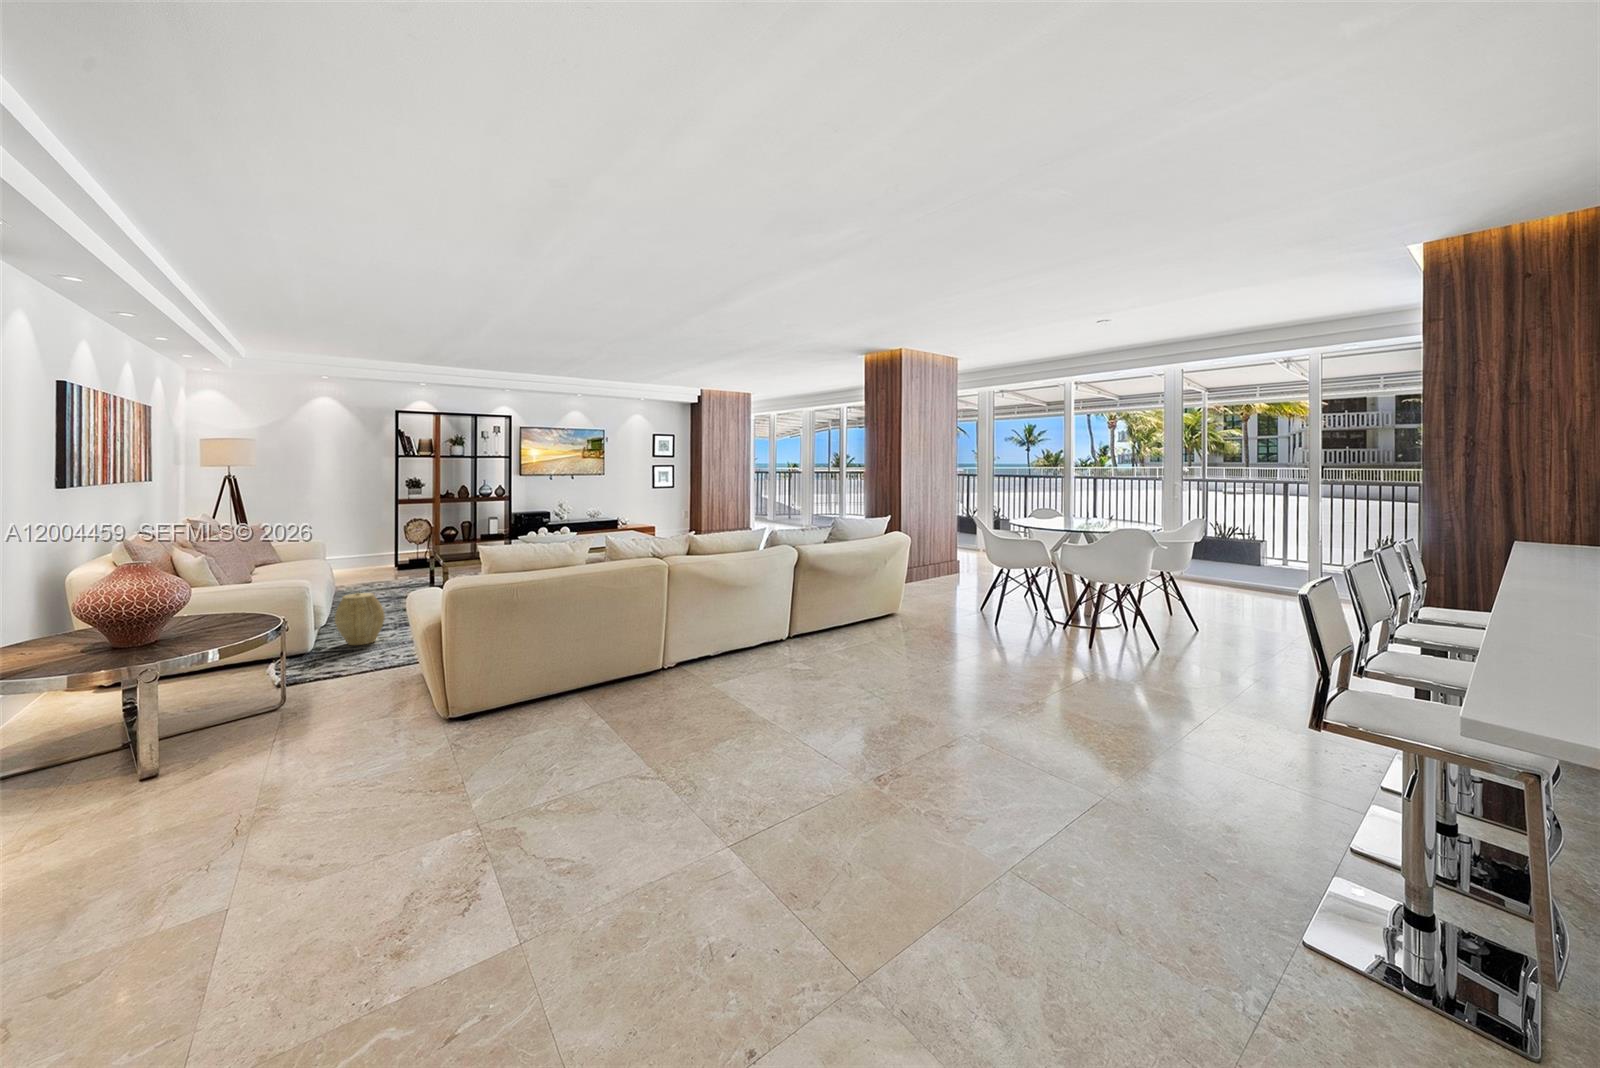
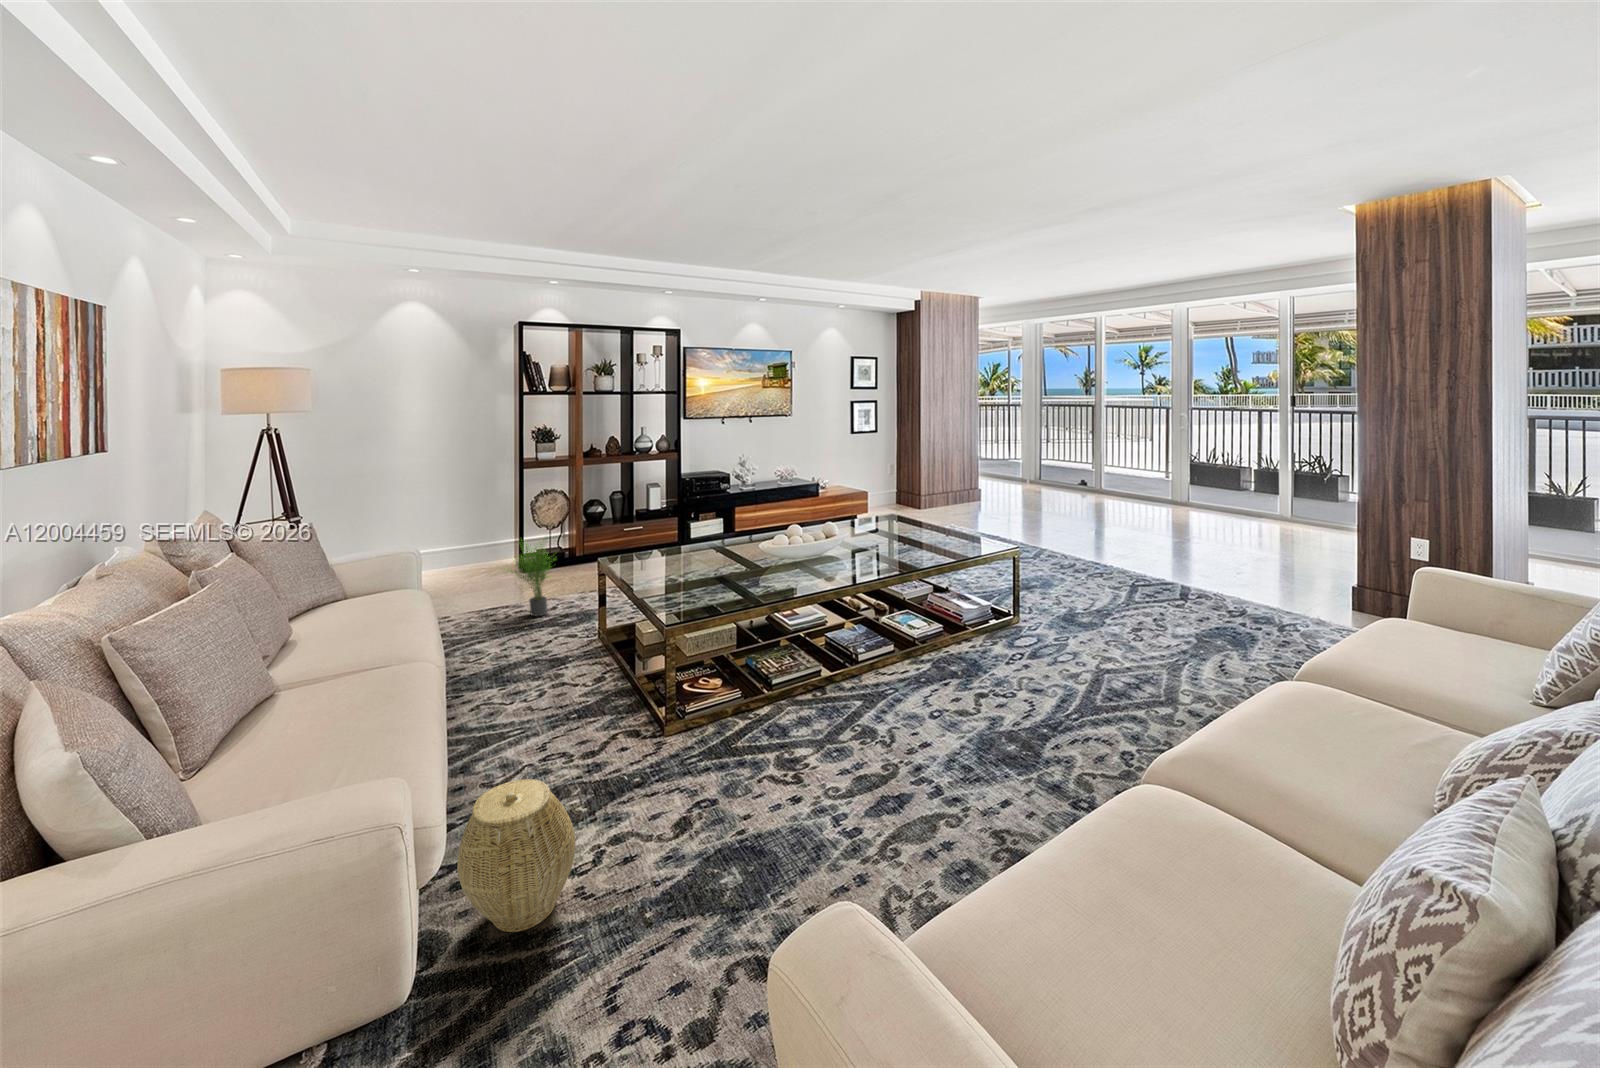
potted plant: none [372,536,413,585] -> present [511,540,550,616]

